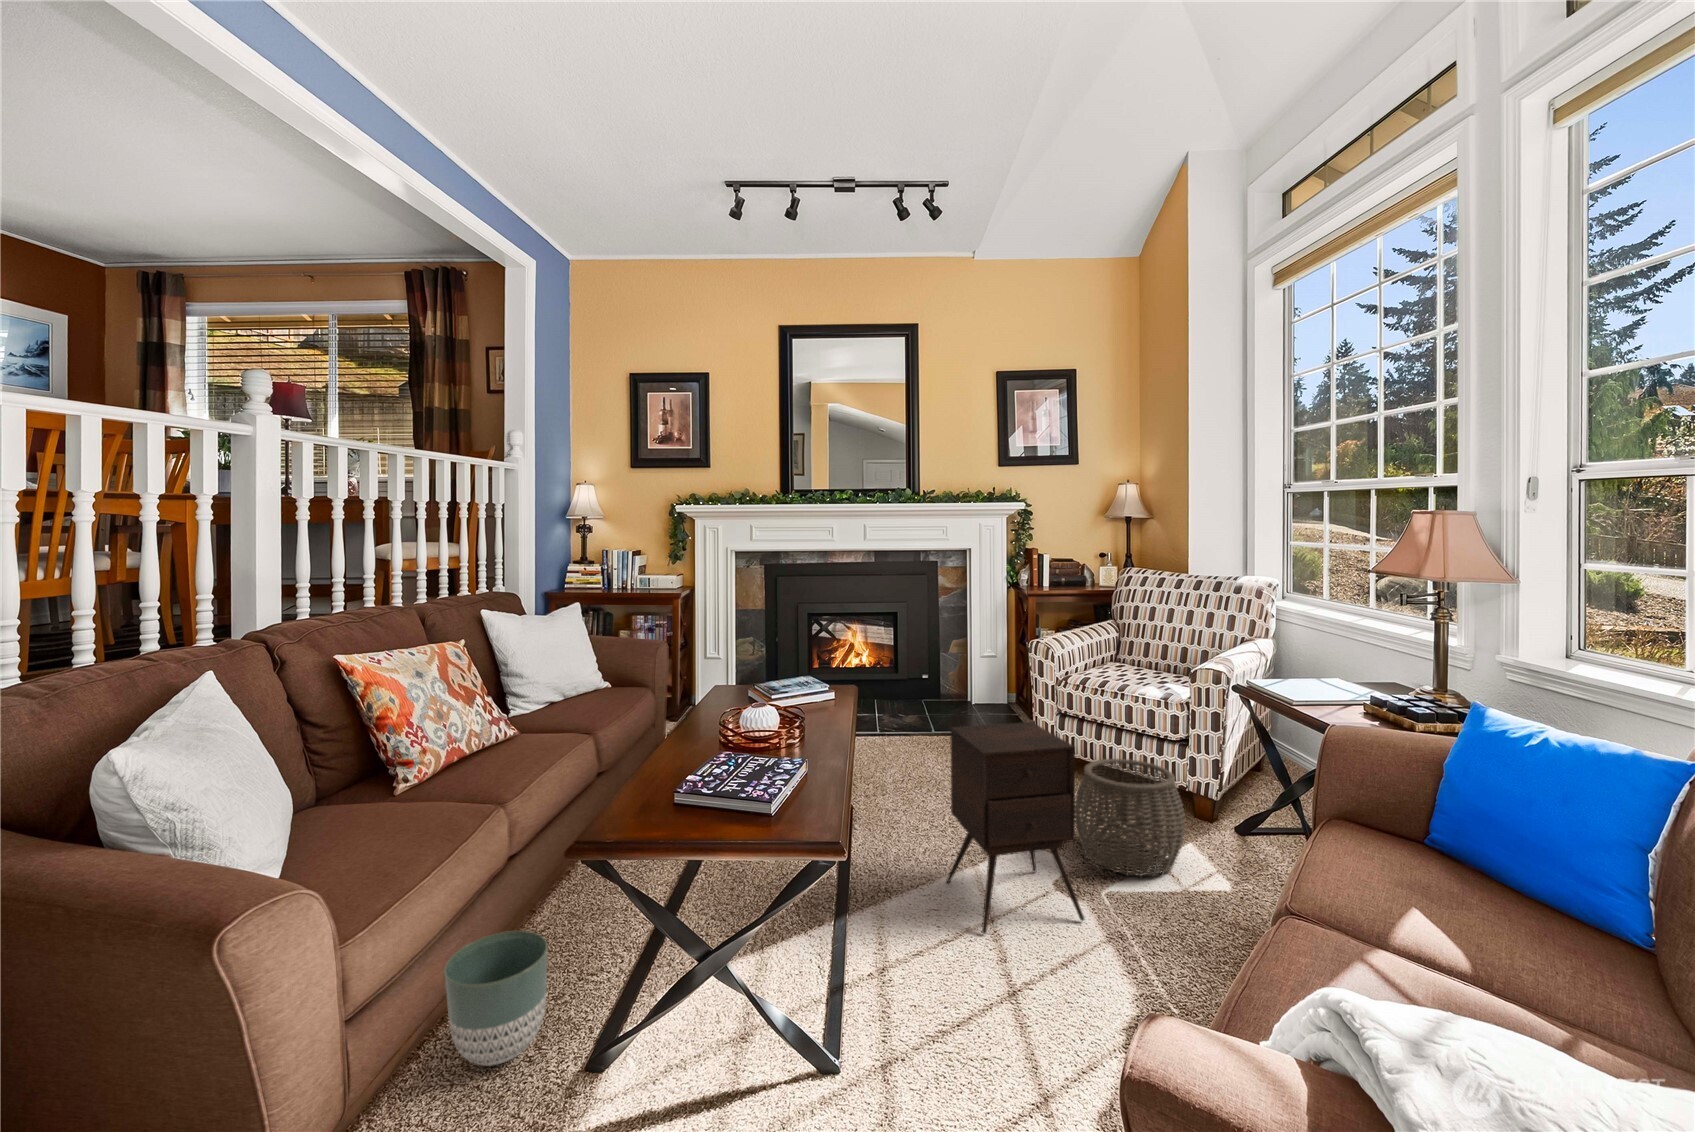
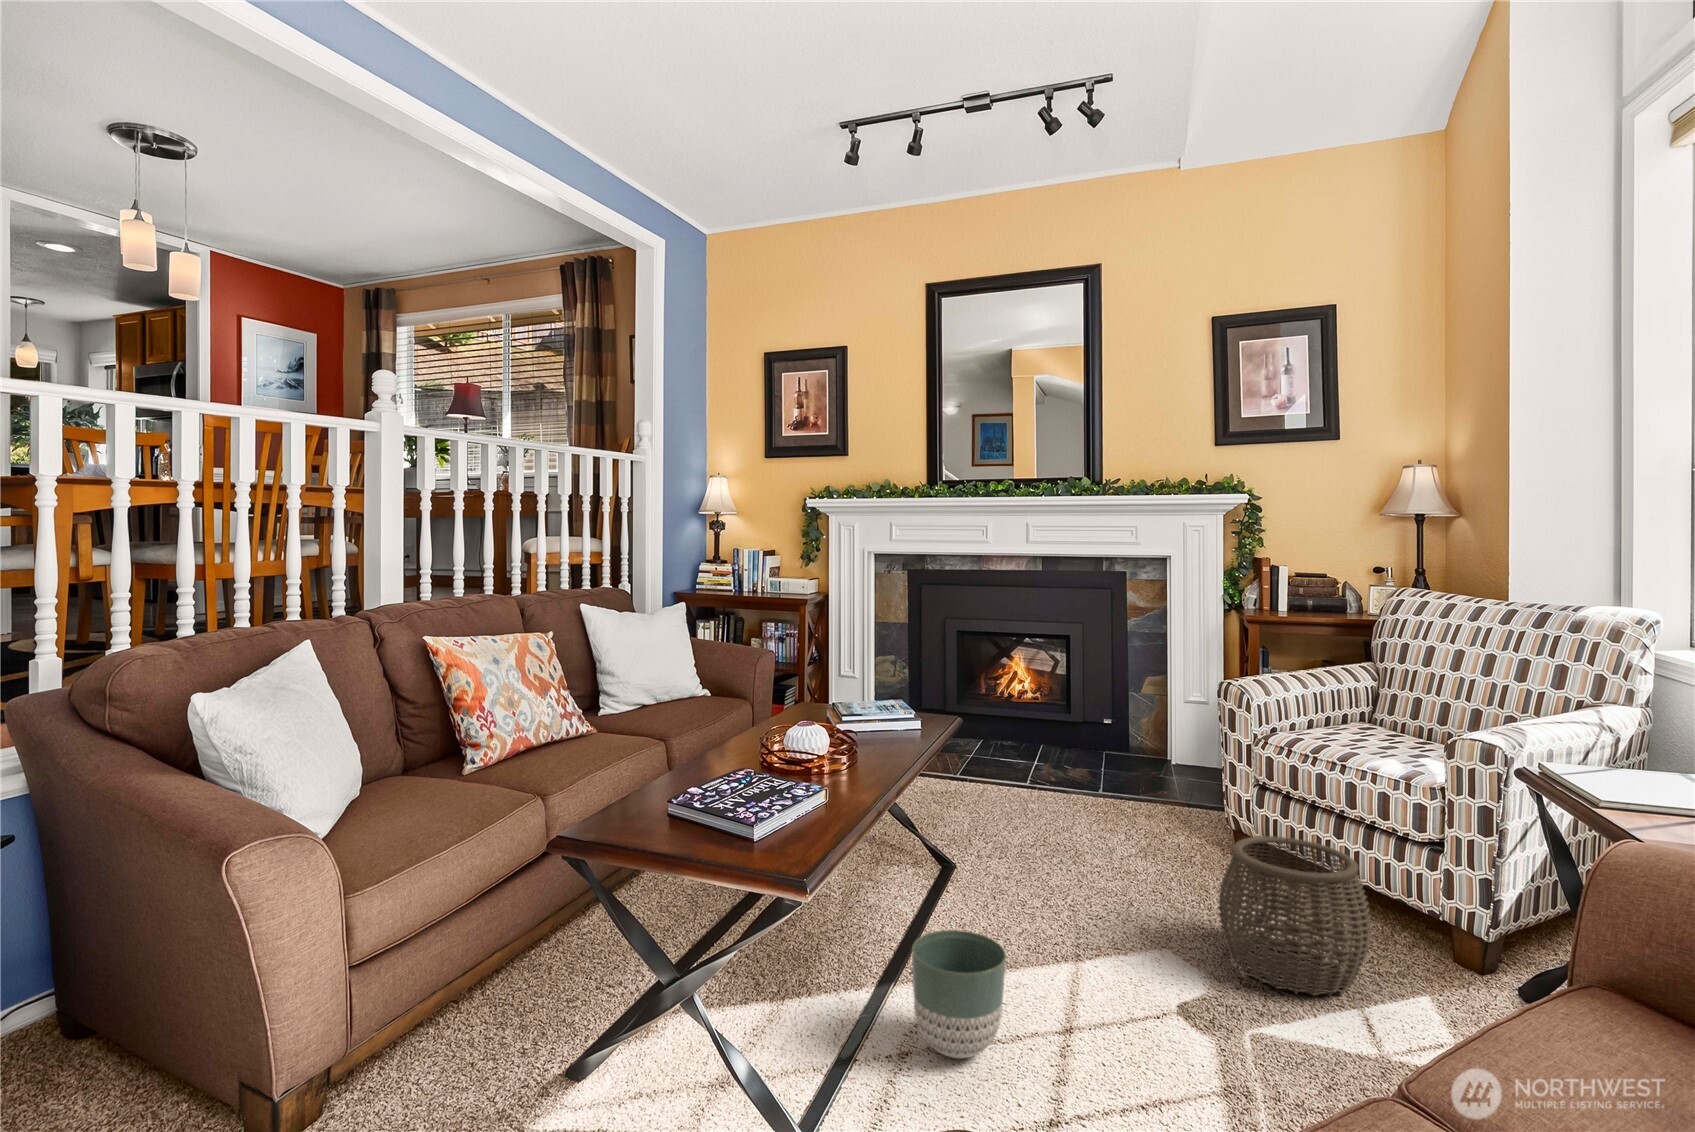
side table: present [947,722,1084,934] -> none [1034,770,1191,1030]
planter: present [444,931,548,1066] -> present [912,930,1006,1059]

